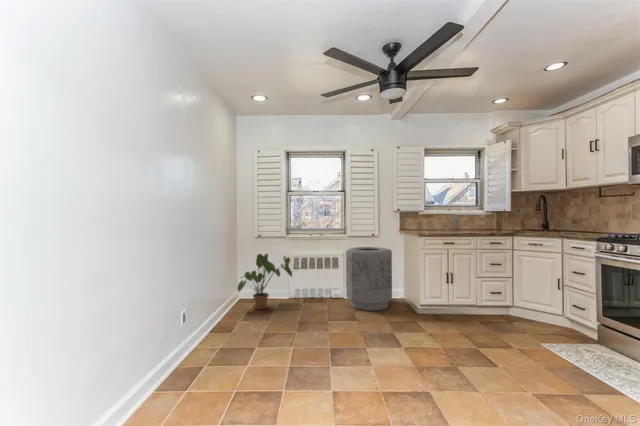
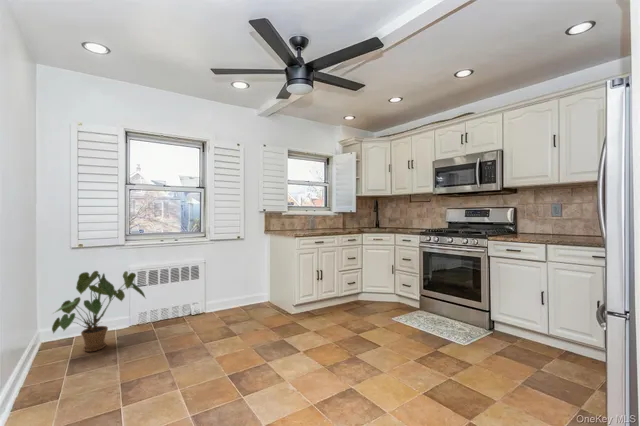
trash can: present [346,247,392,310] -> none [213,251,264,321]

